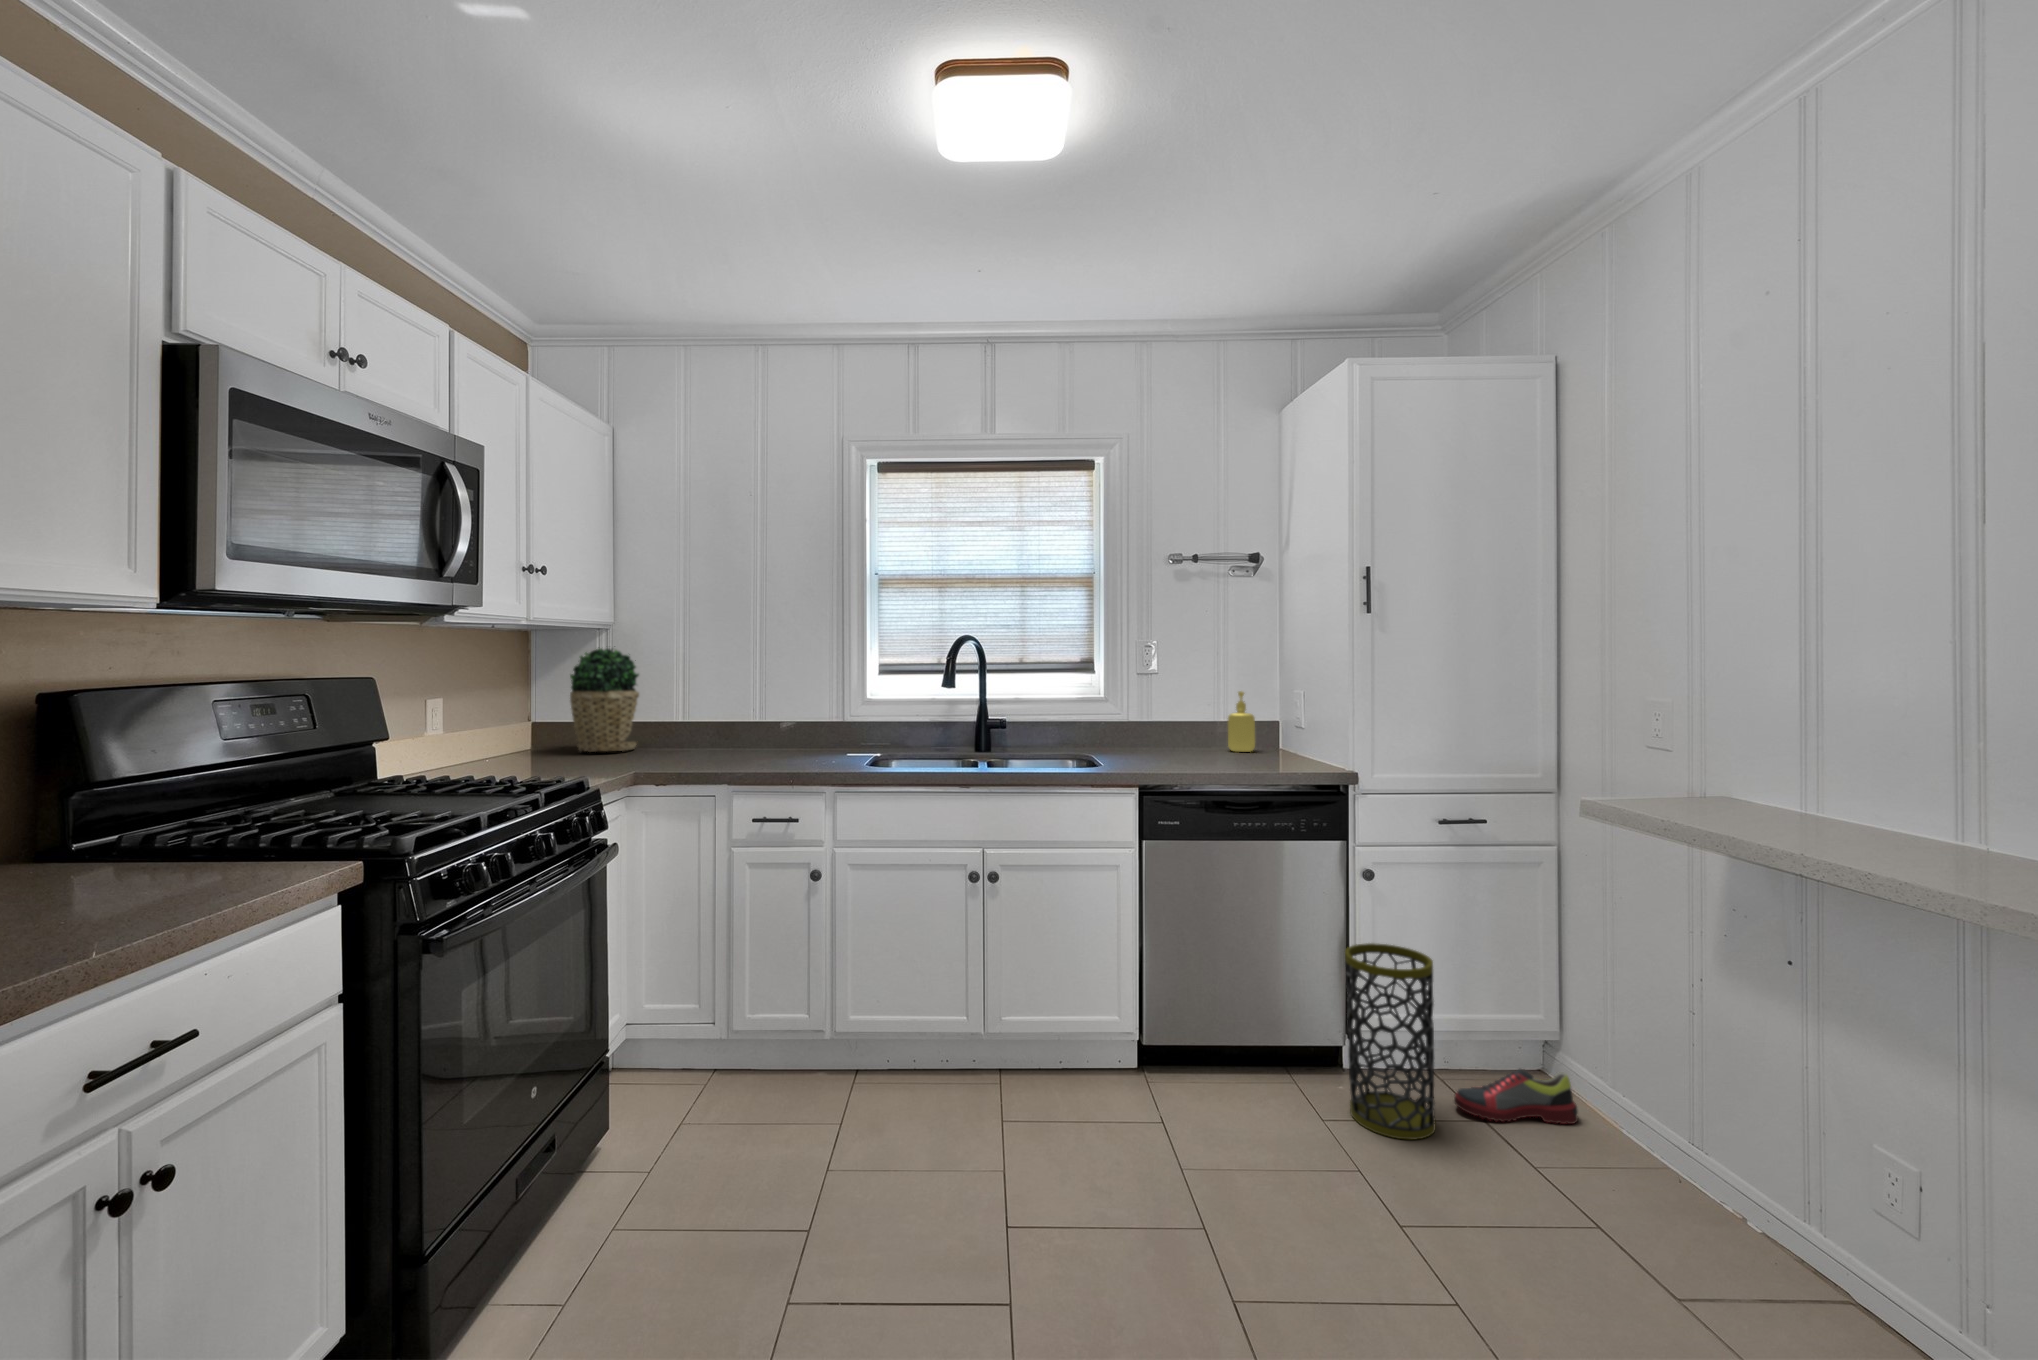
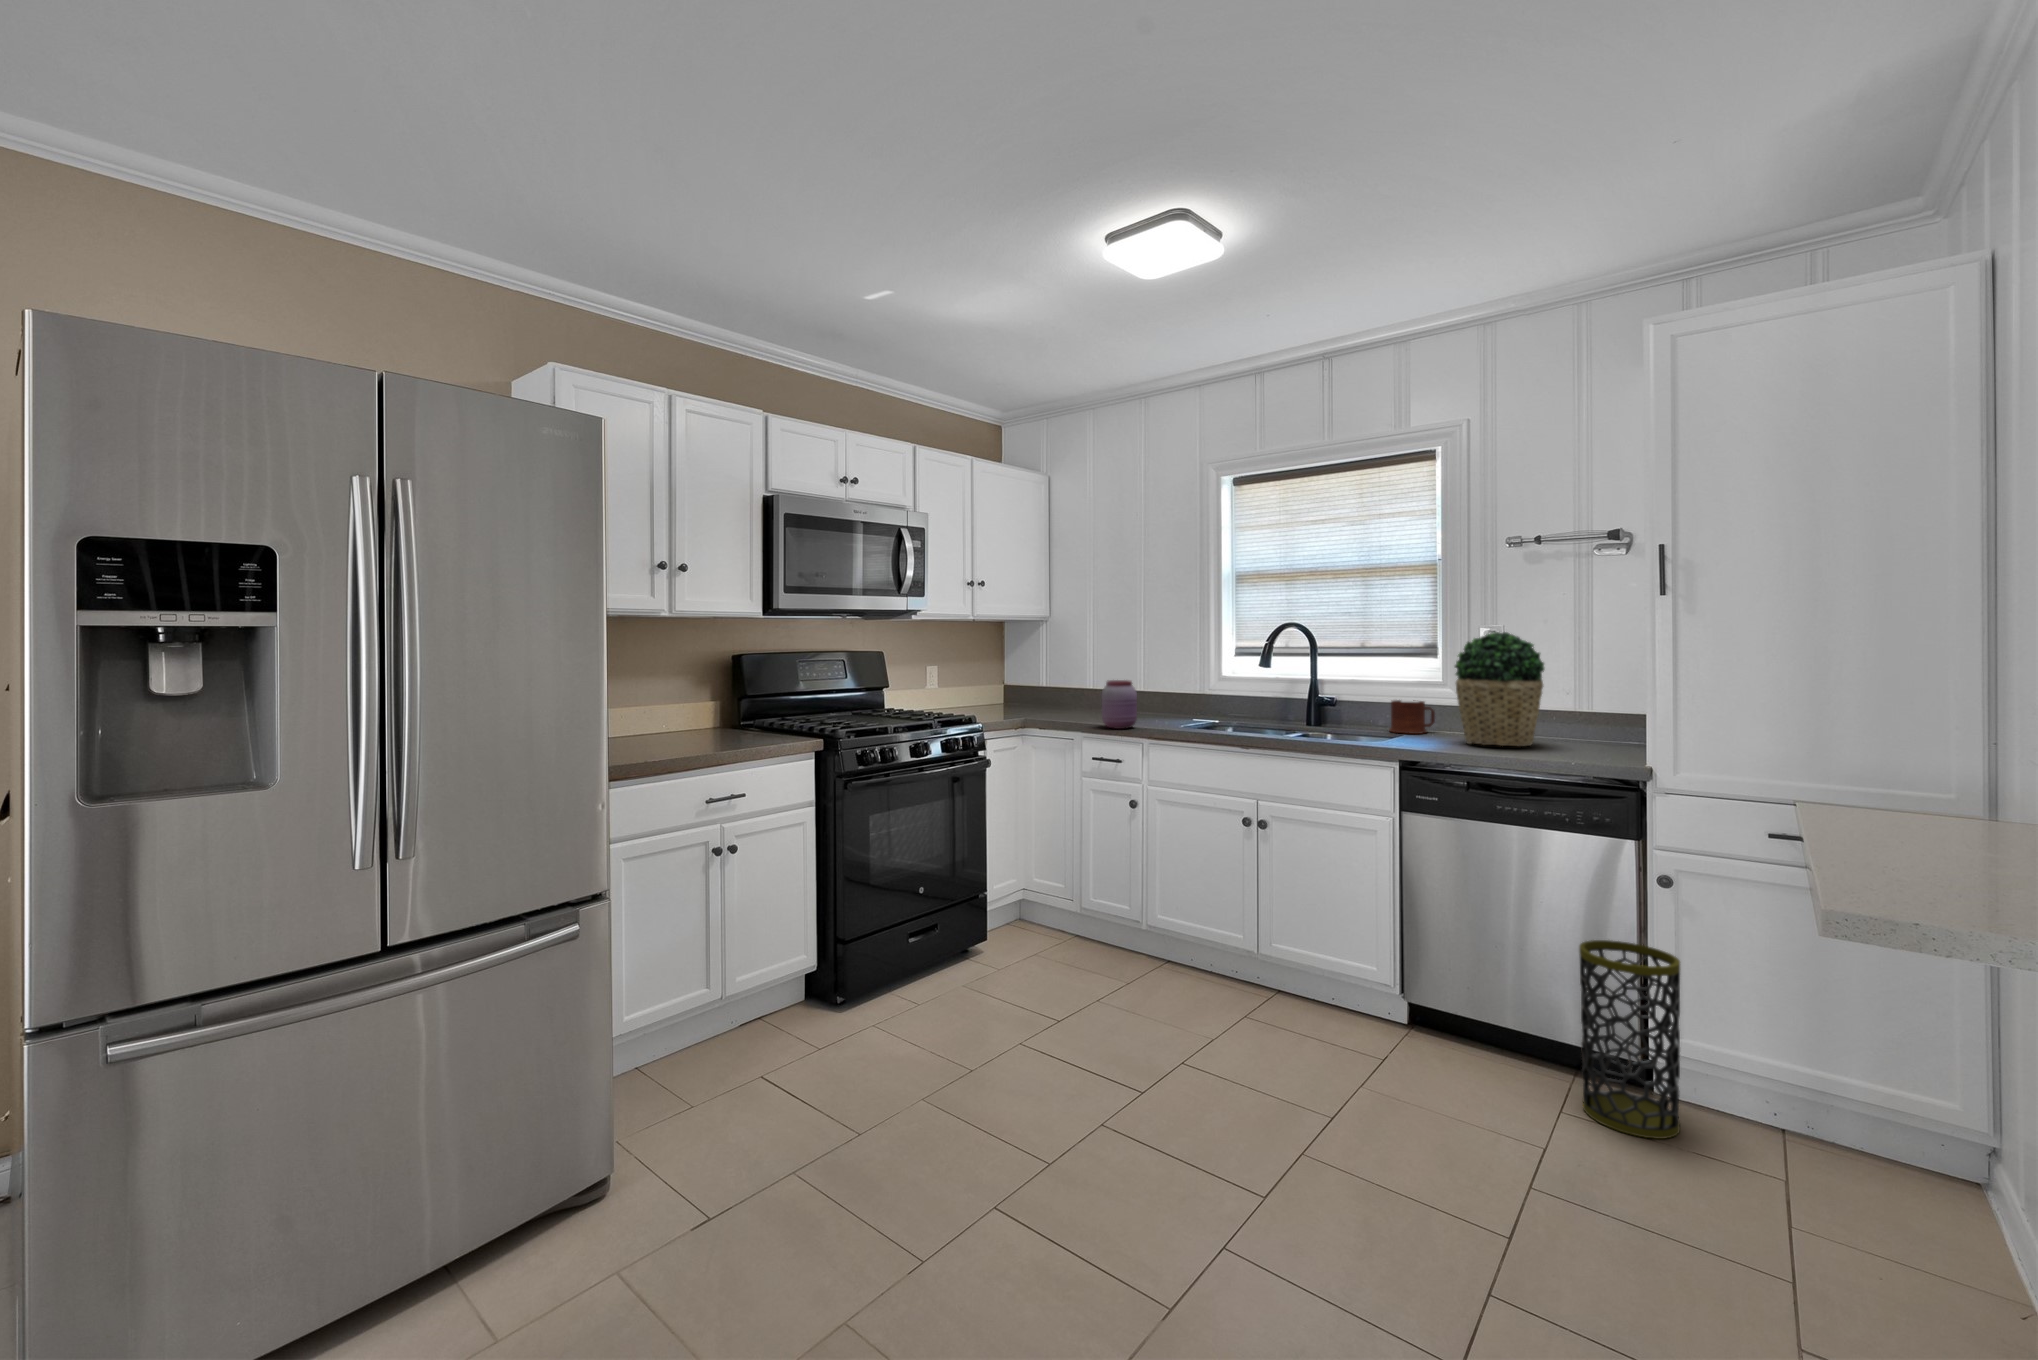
potted plant: present [570,649,639,752] -> present [1455,632,1544,746]
soap dispenser: present [1228,691,1255,752] -> none [1569,681,1606,745]
jar: none [756,709,804,775] -> present [1102,680,1137,729]
mug: none [1064,717,1104,753] -> present [1390,700,1435,734]
shoe: present [1454,1069,1578,1124] -> none [1724,1114,1899,1194]

